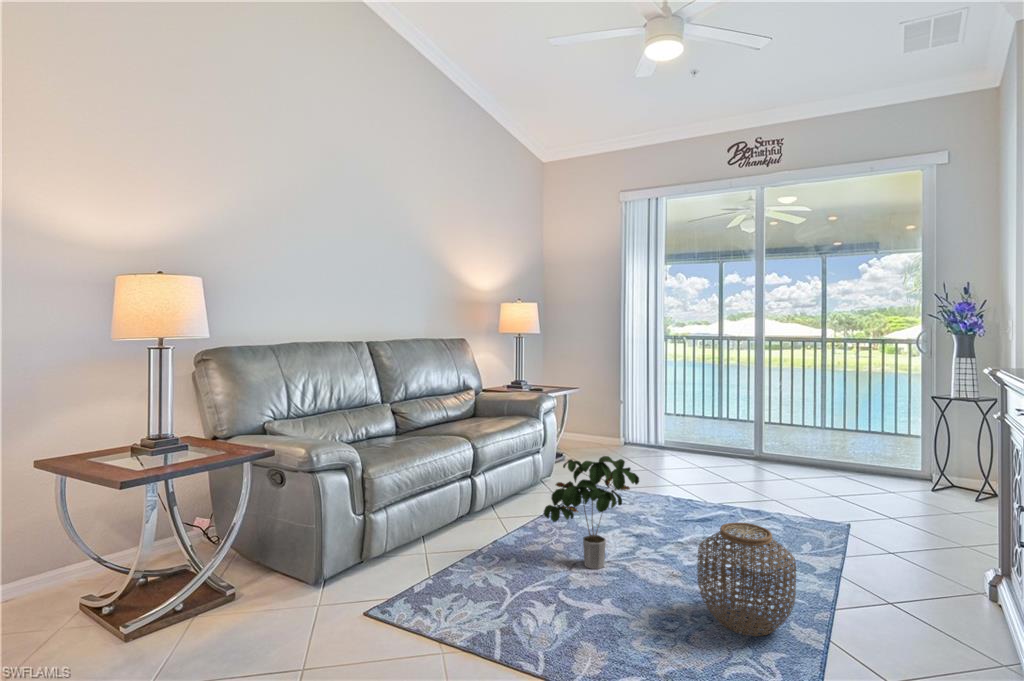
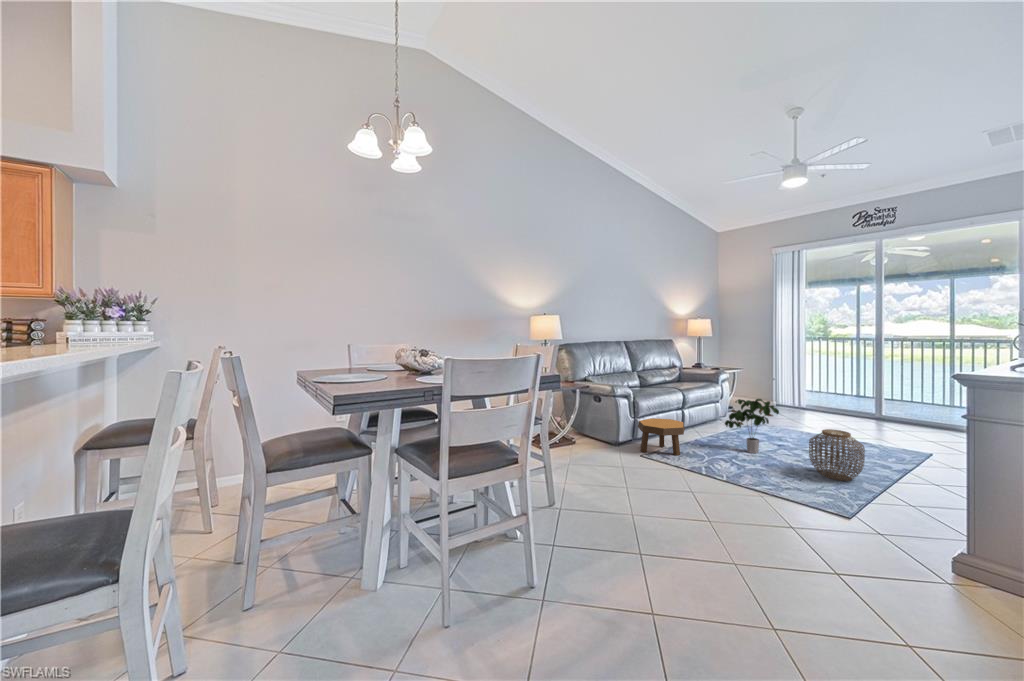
footstool: none [363,511,465,604] -> present [638,418,685,456]

